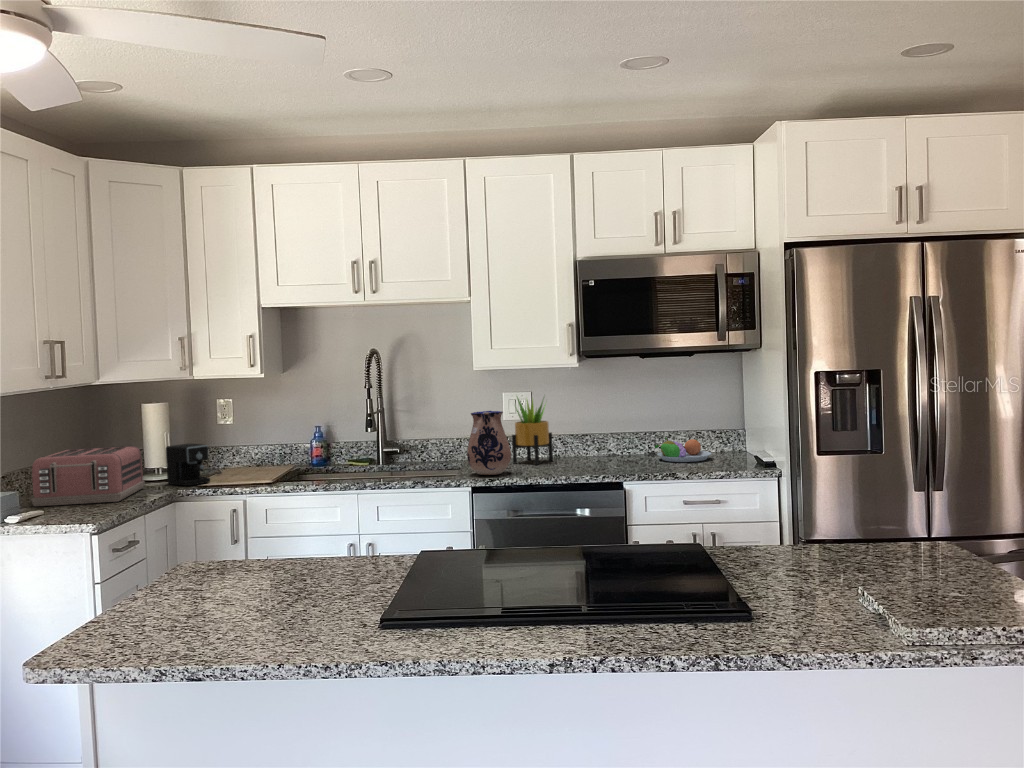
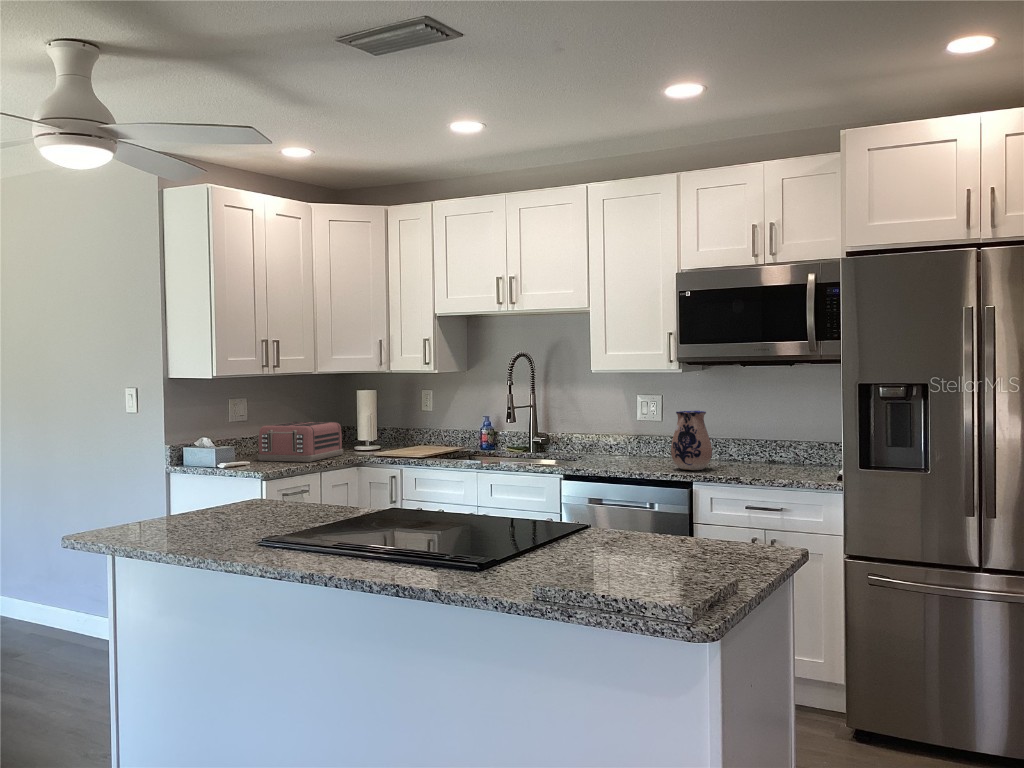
potted plant: present [512,397,553,465] -> none [633,395,671,462]
ceramic pitcher: present [467,411,511,475] -> present [671,411,712,470]
fruit bowl: present [655,437,712,462] -> none [758,445,820,470]
coffee maker: present [166,443,222,486] -> none [361,423,410,456]

